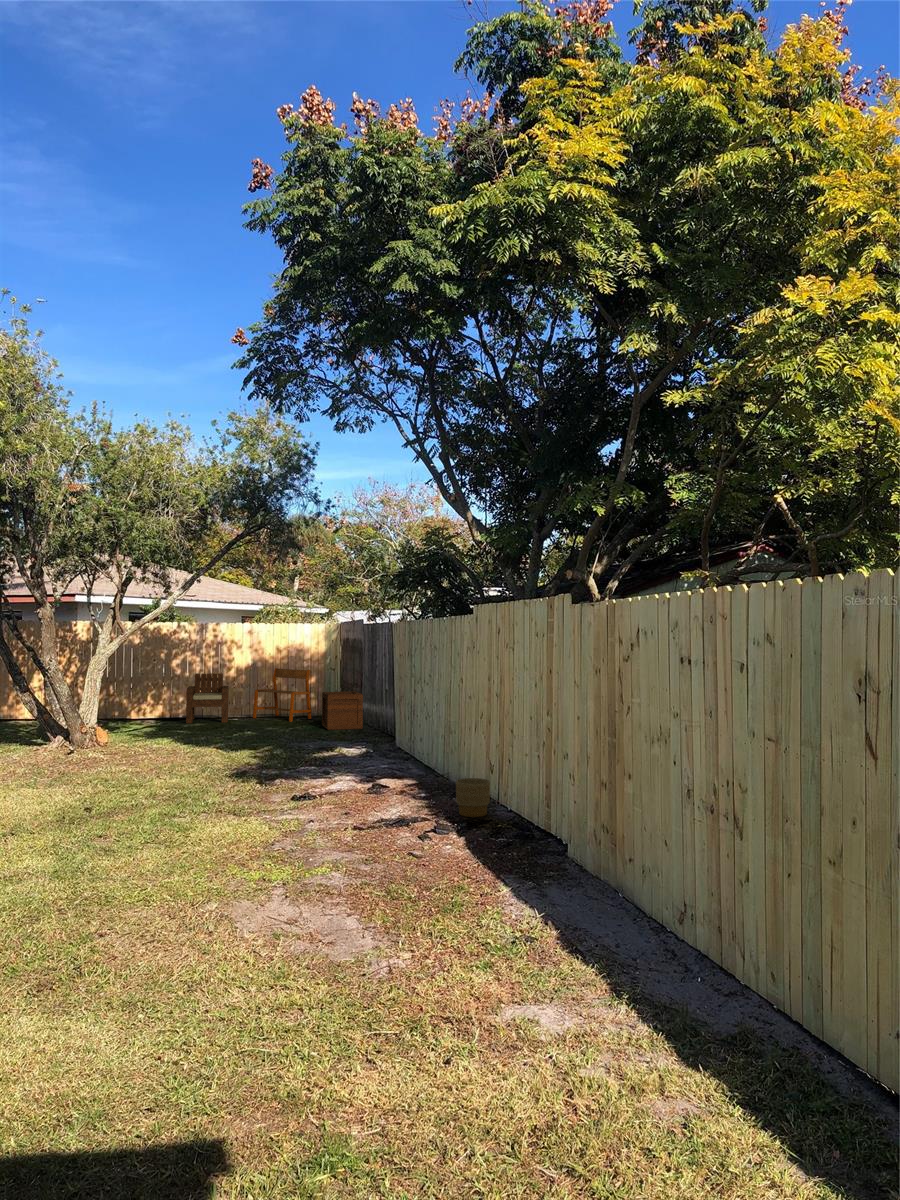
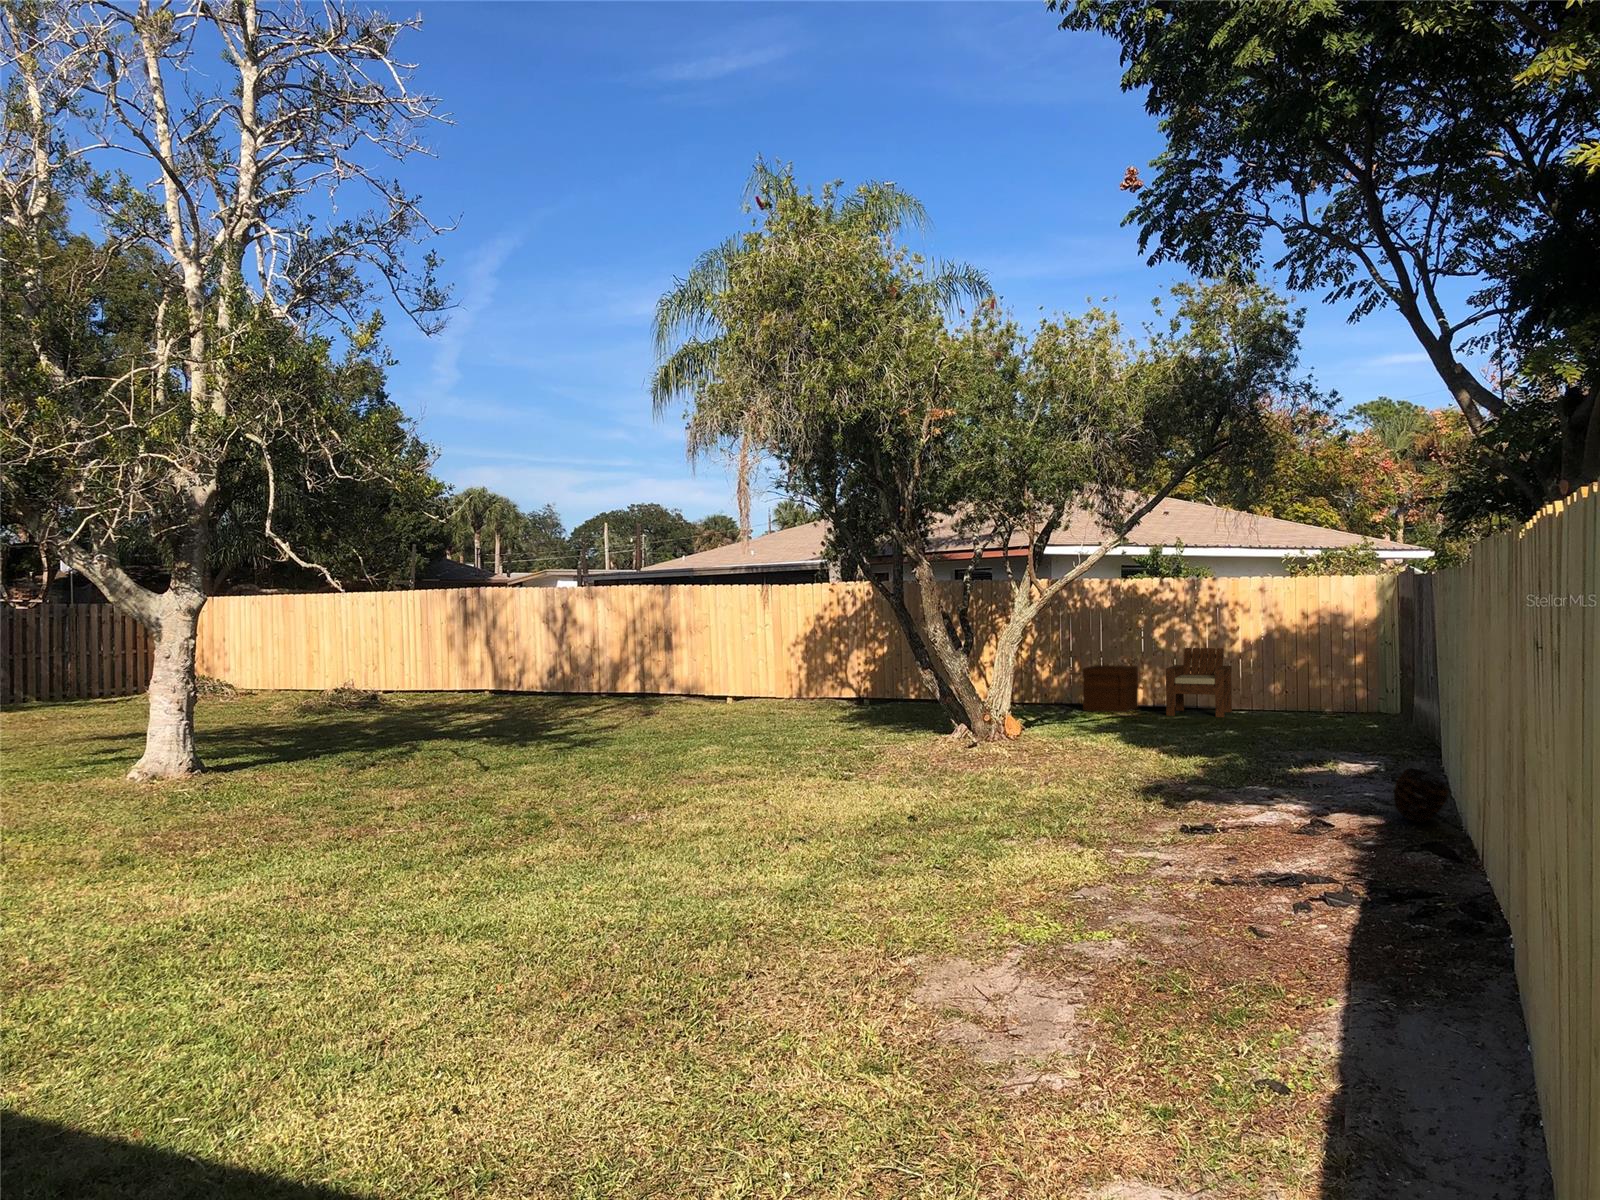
bench: present [253,668,312,722] -> none [1268,642,1358,721]
wooden crate: present [322,691,363,730] -> present [1082,665,1139,713]
basket: none [405,746,437,779] -> present [1394,768,1448,823]
planter: present [456,778,490,817] -> none [1404,826,1471,894]

